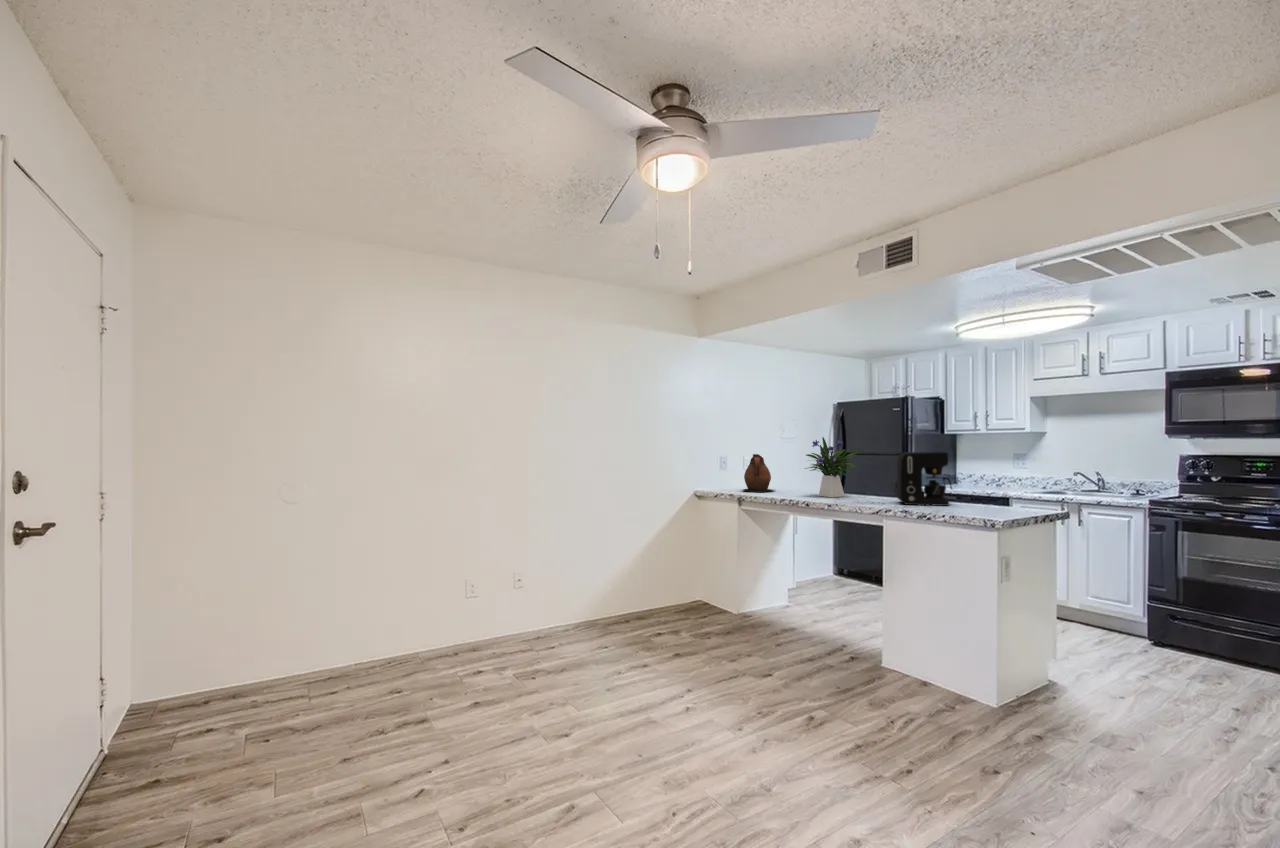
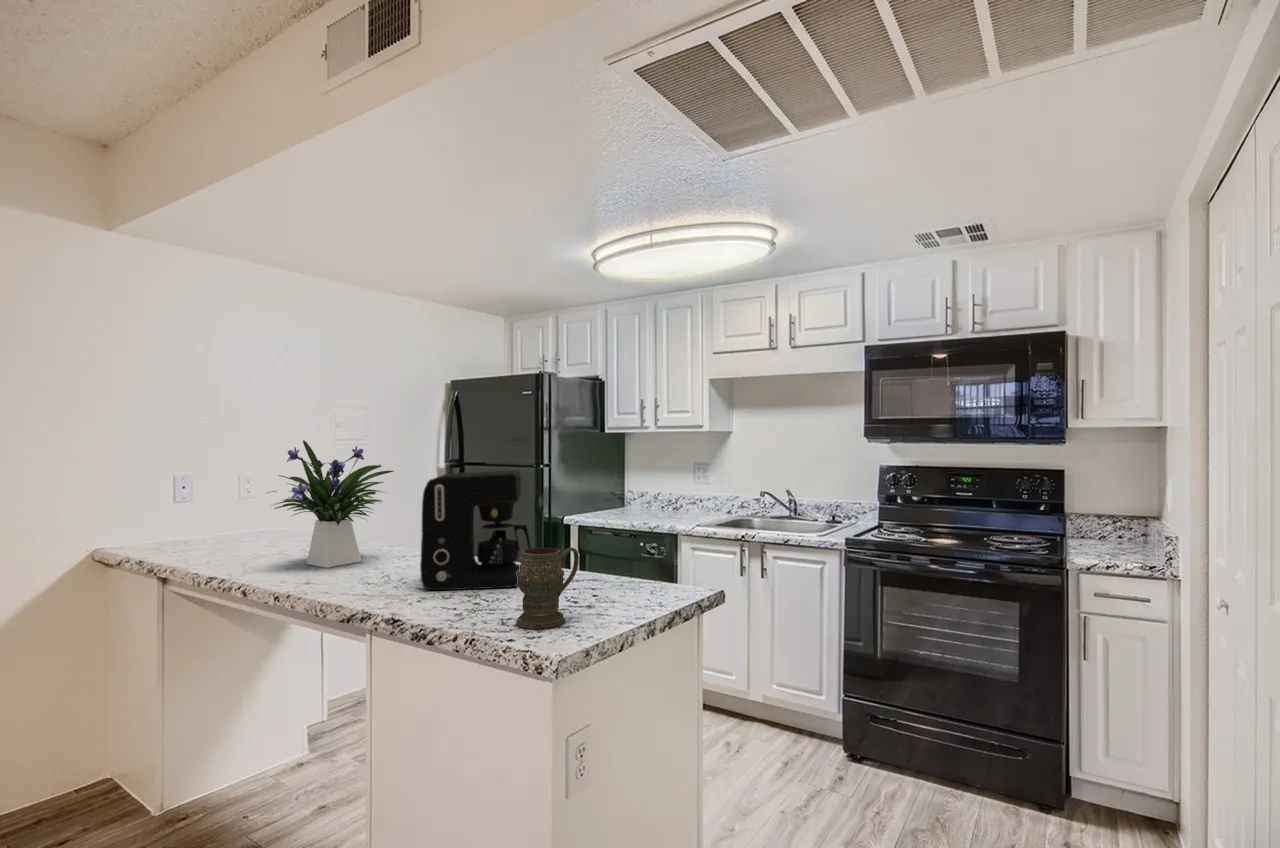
ceramic pitcher: present [743,454,774,492] -> none [171,476,257,556]
mug: none [969,482,996,515] -> present [516,548,579,629]

